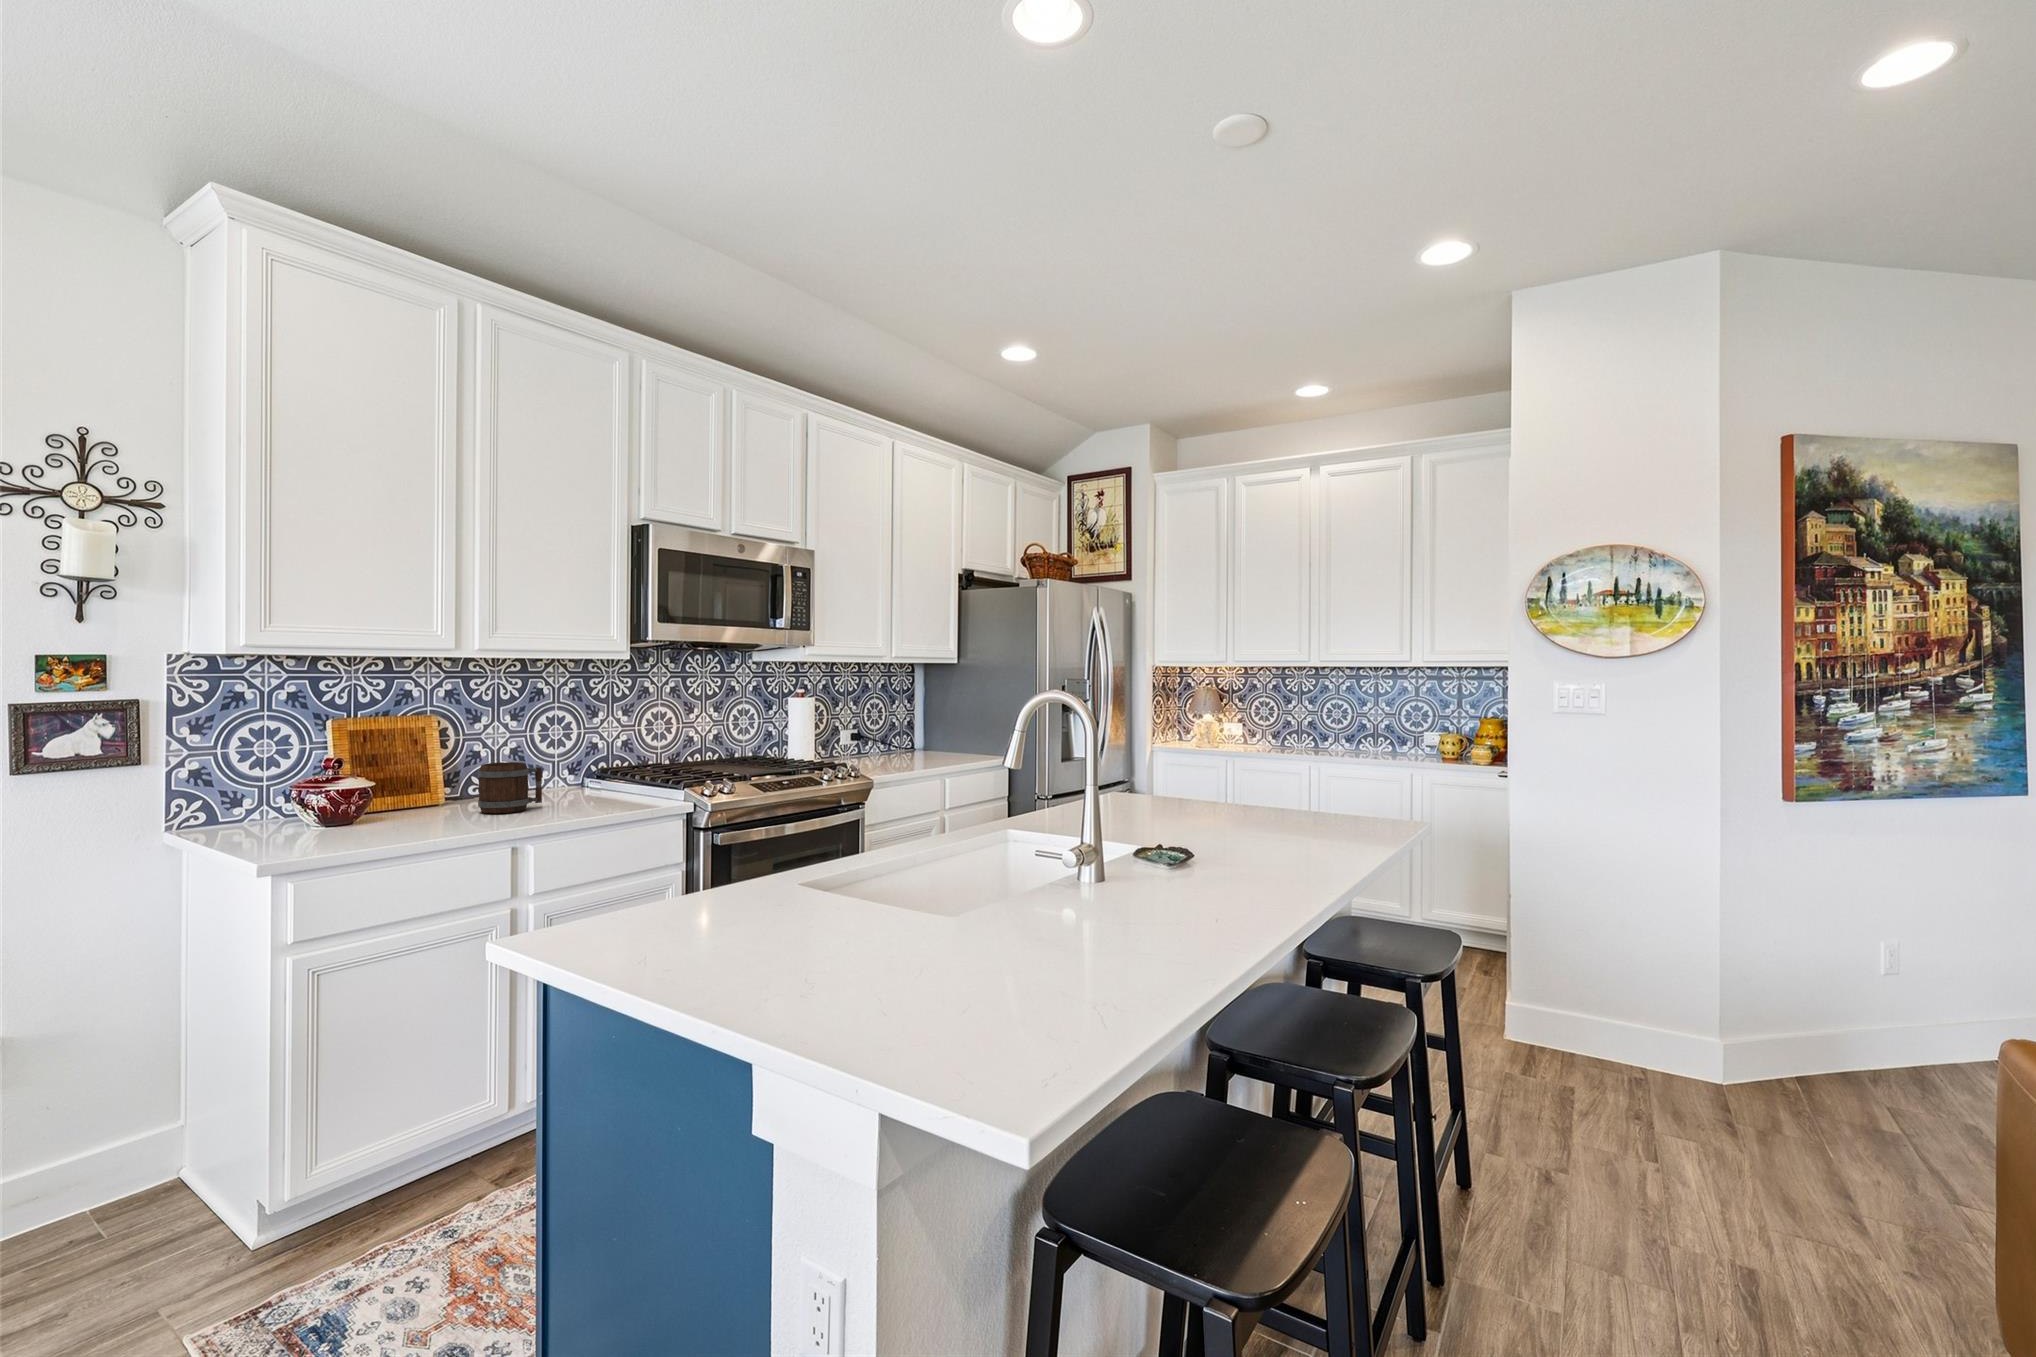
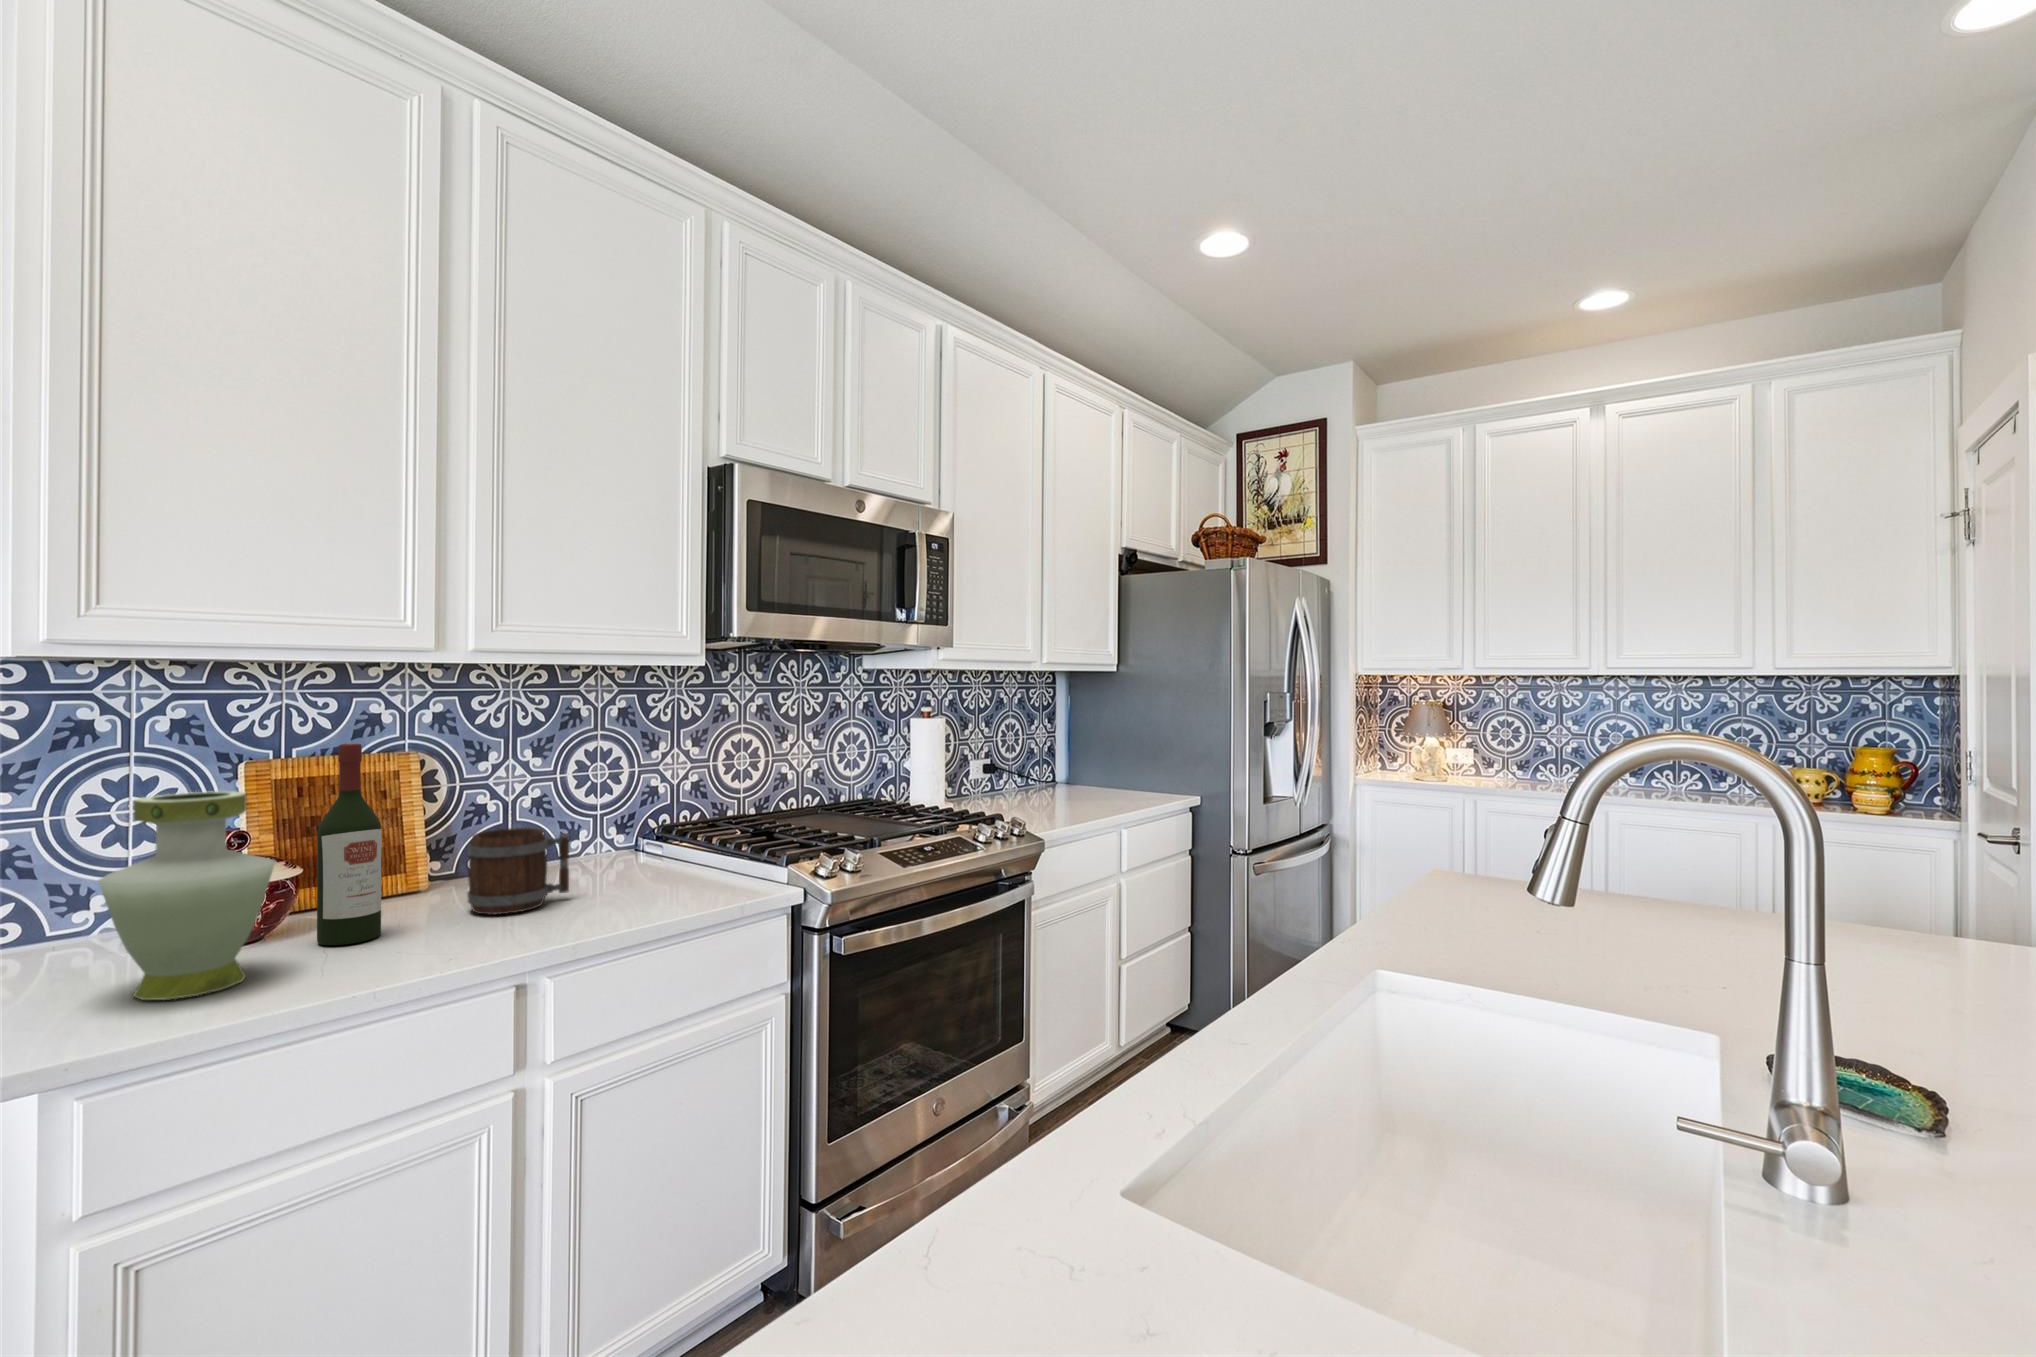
wine bottle: none [392,706,429,825] -> present [317,744,381,945]
vase: none [286,731,377,843] -> present [98,791,275,1000]

